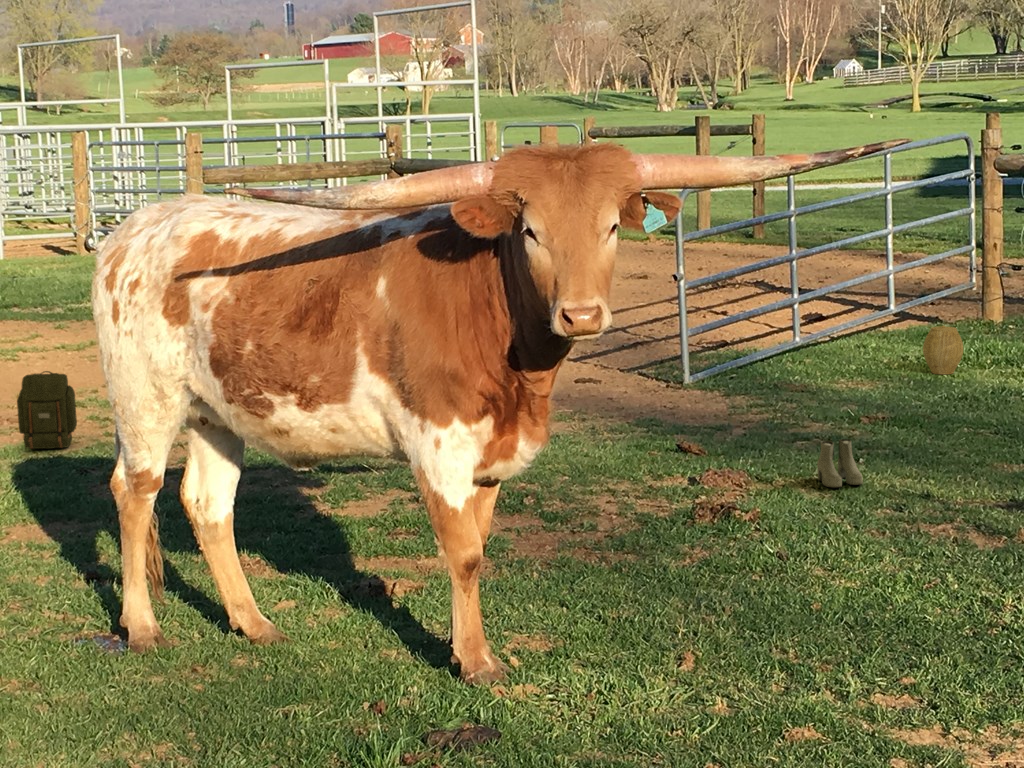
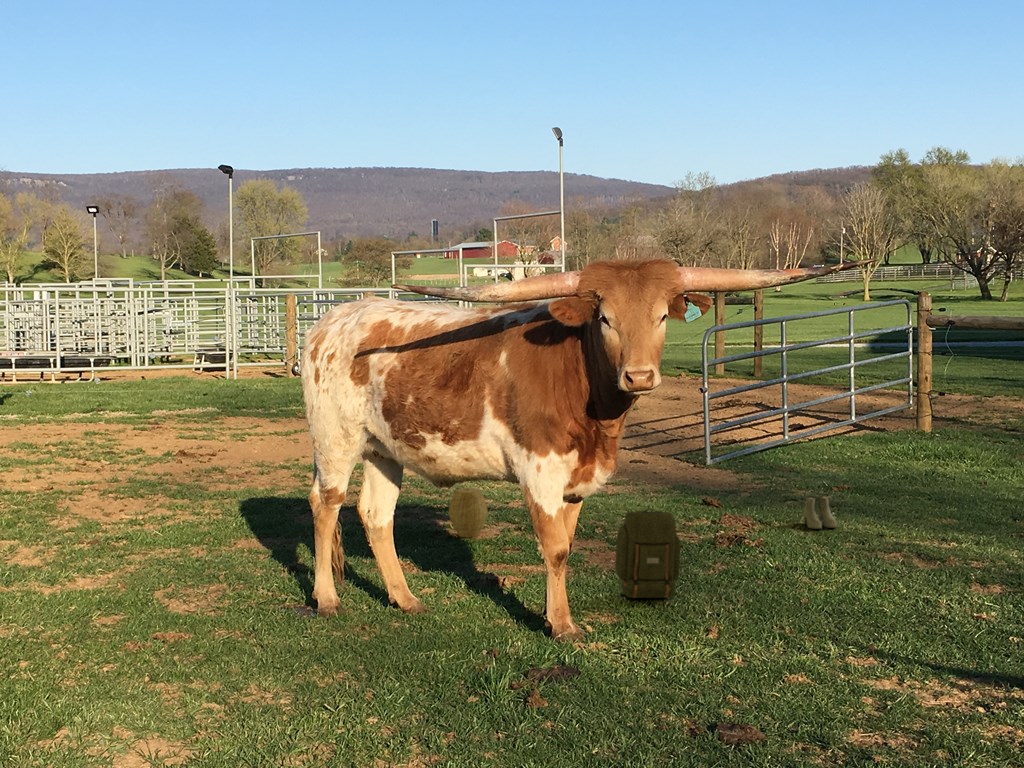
woven basket: present [923,326,964,374] -> present [449,488,488,537]
backpack: present [17,371,77,449] -> present [616,508,681,598]

